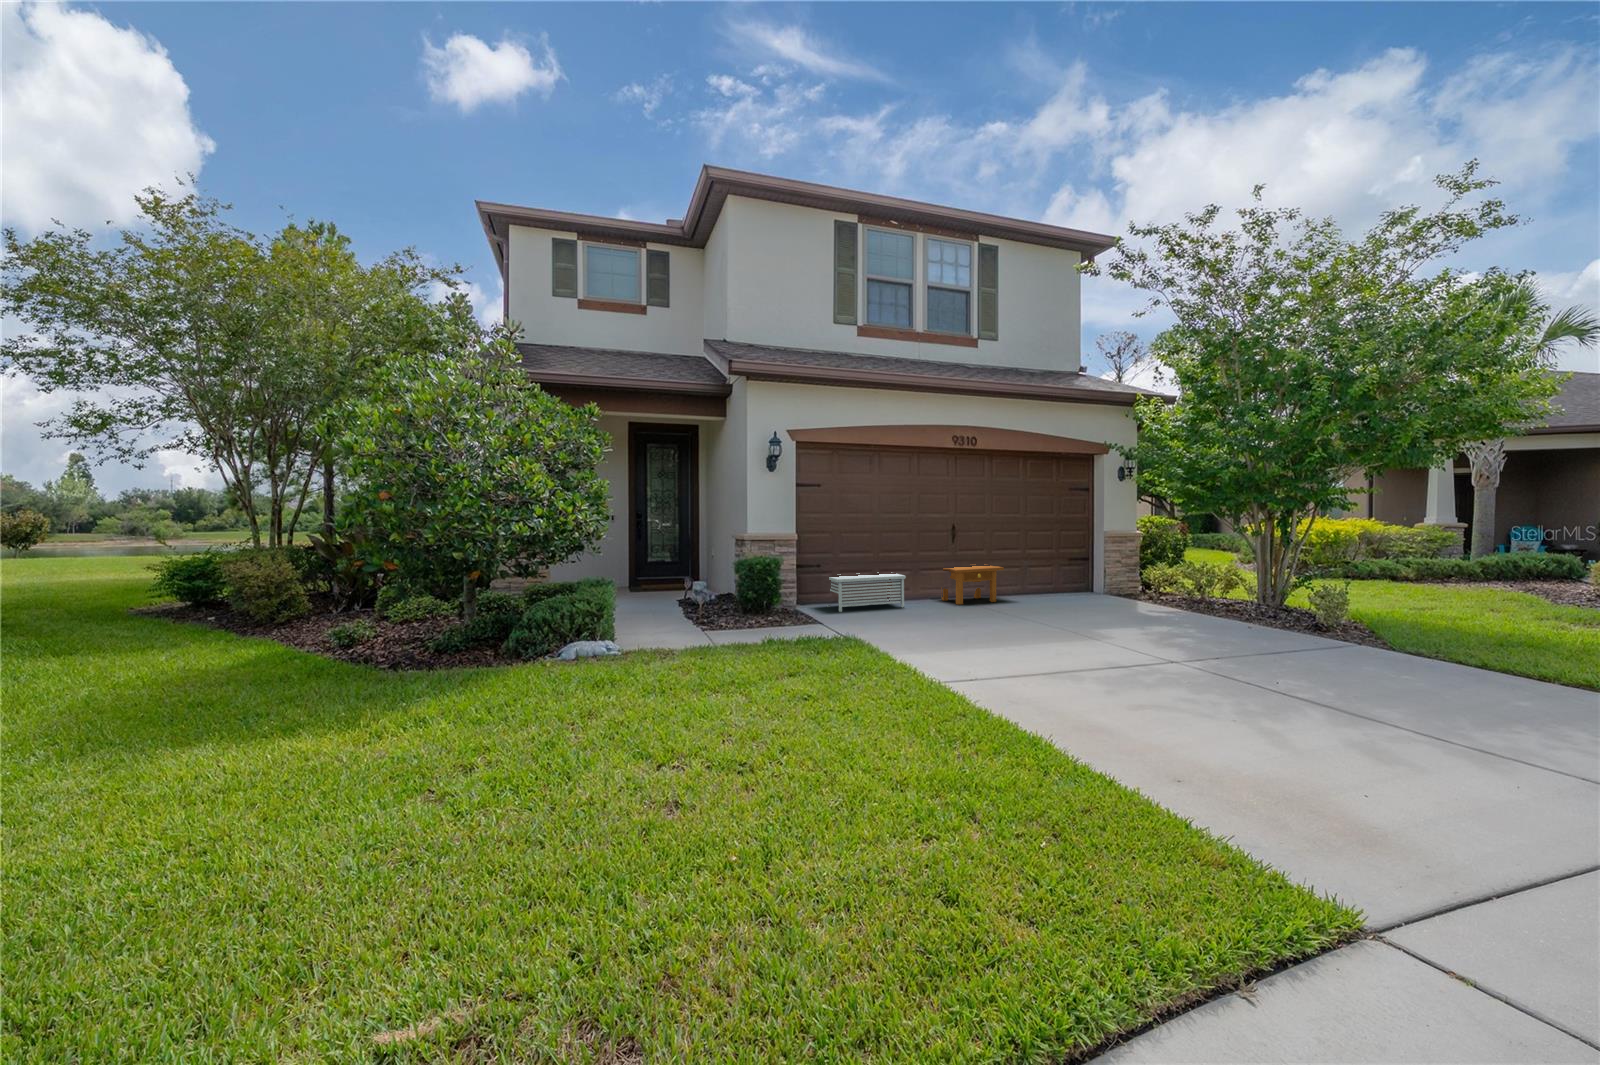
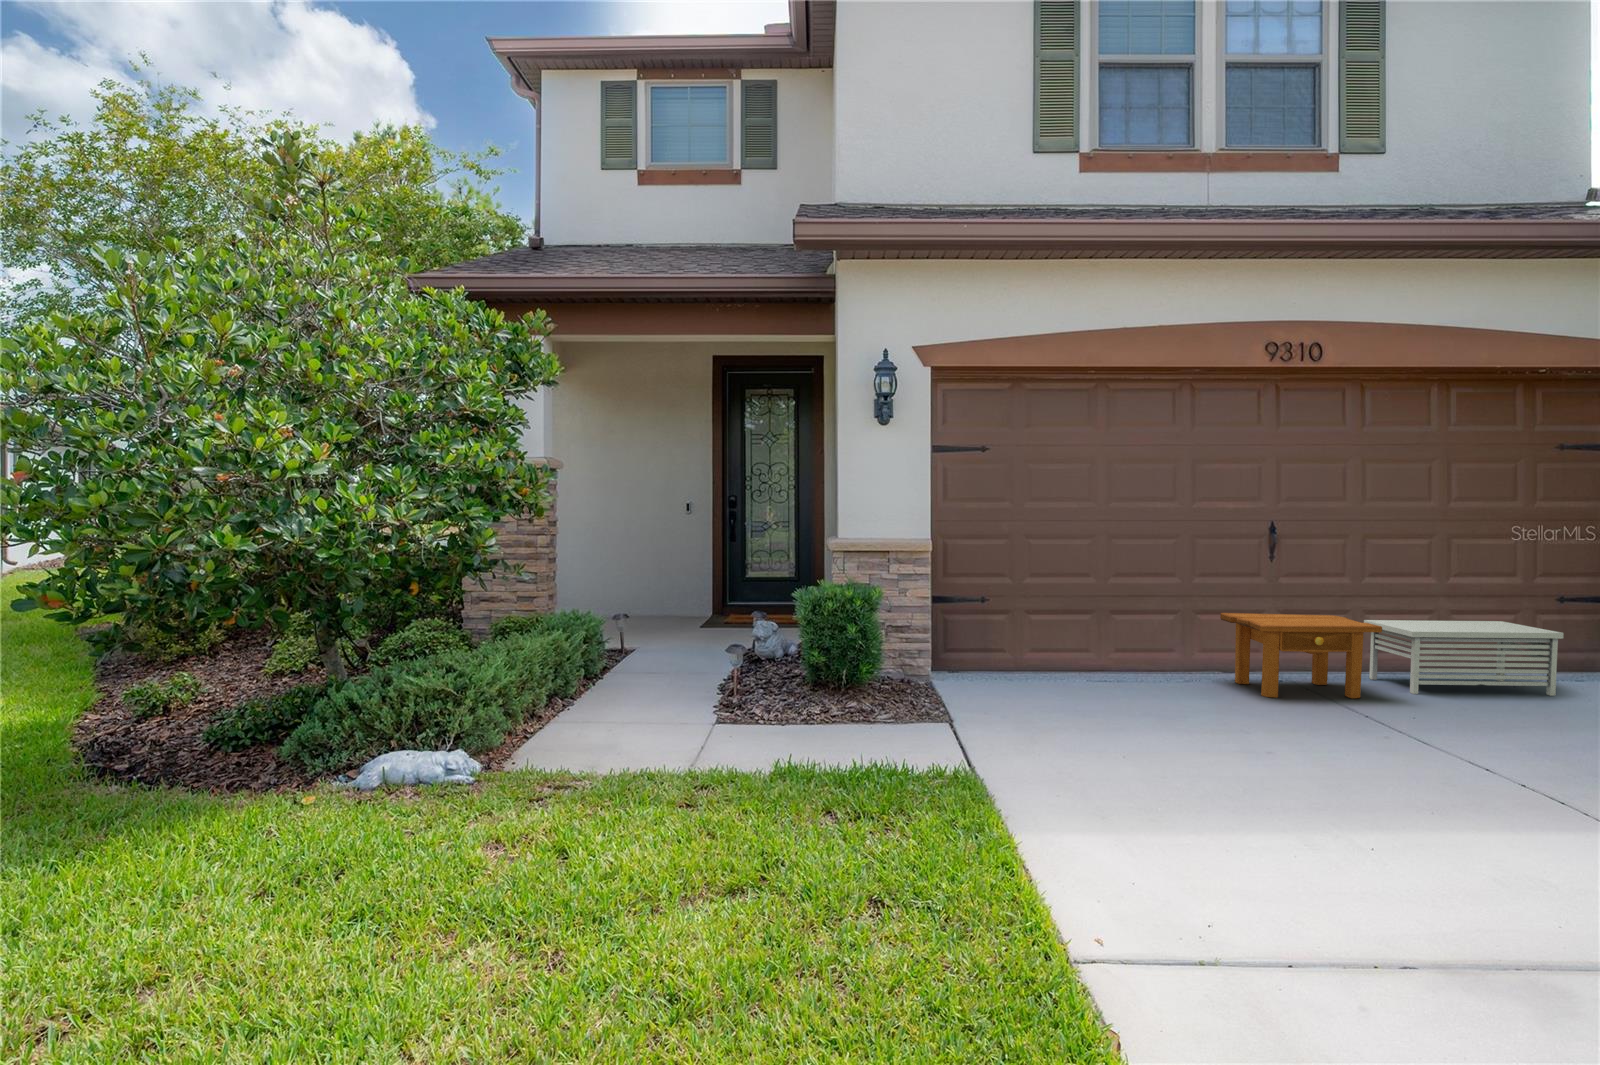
storage bench: present [827,572,906,612] -> present [1364,620,1564,696]

